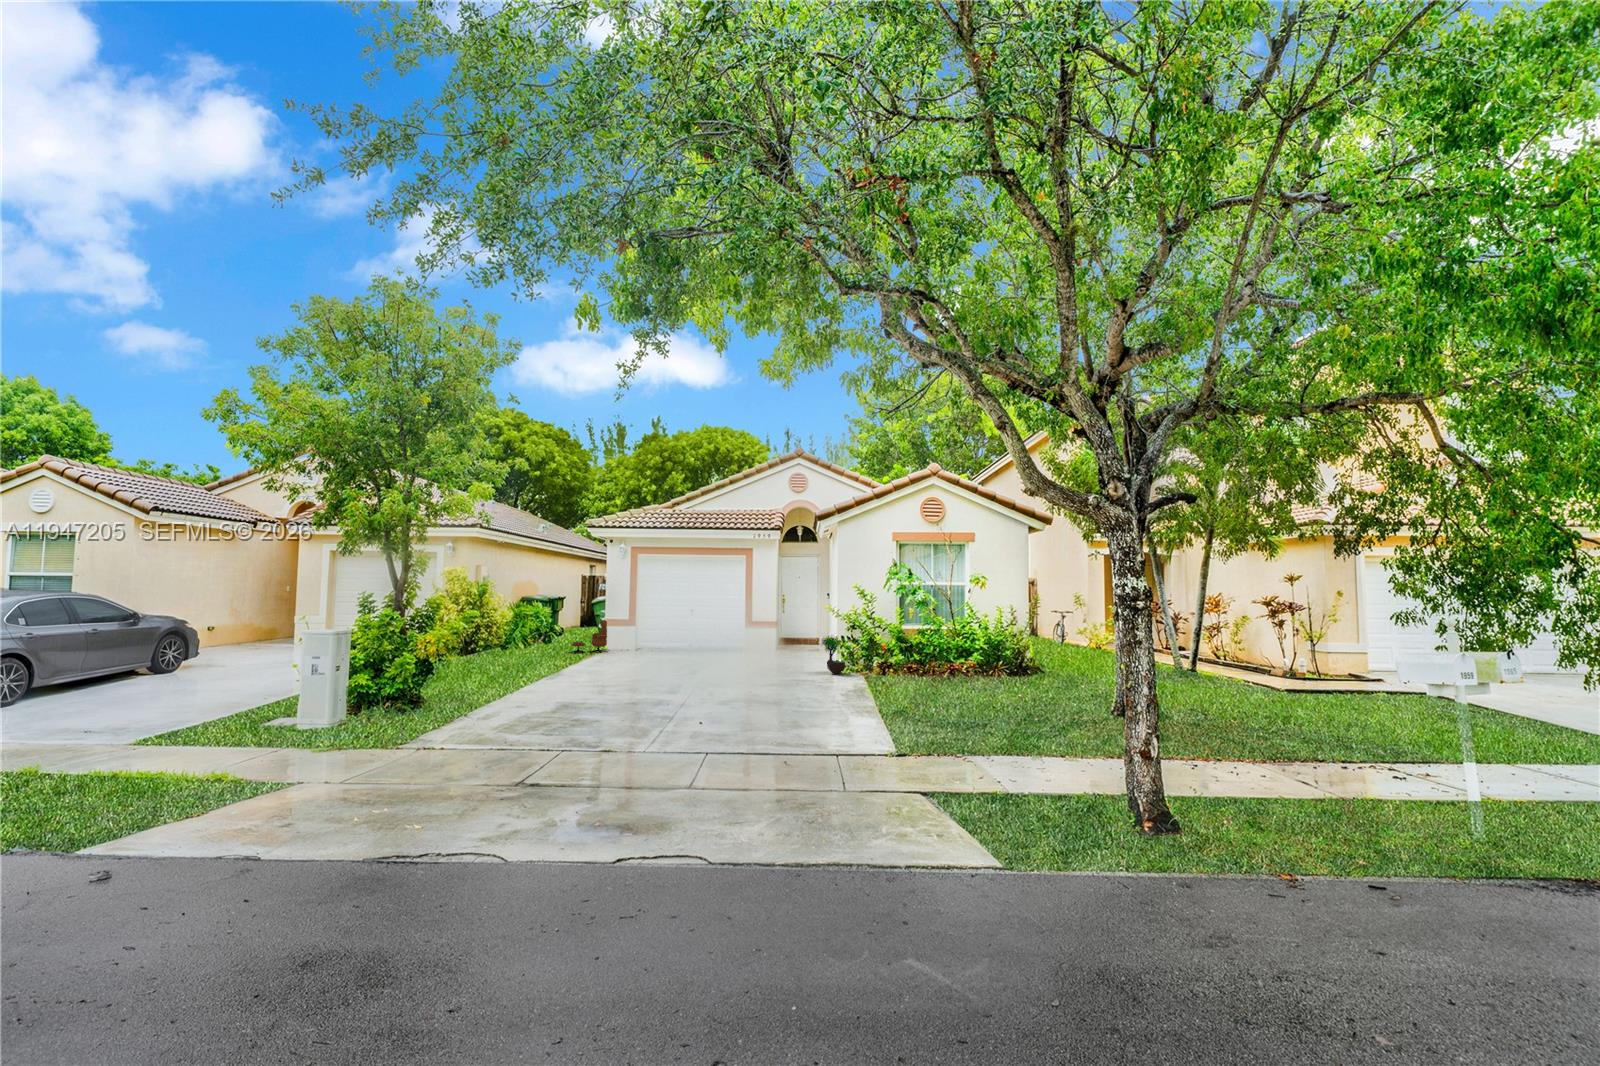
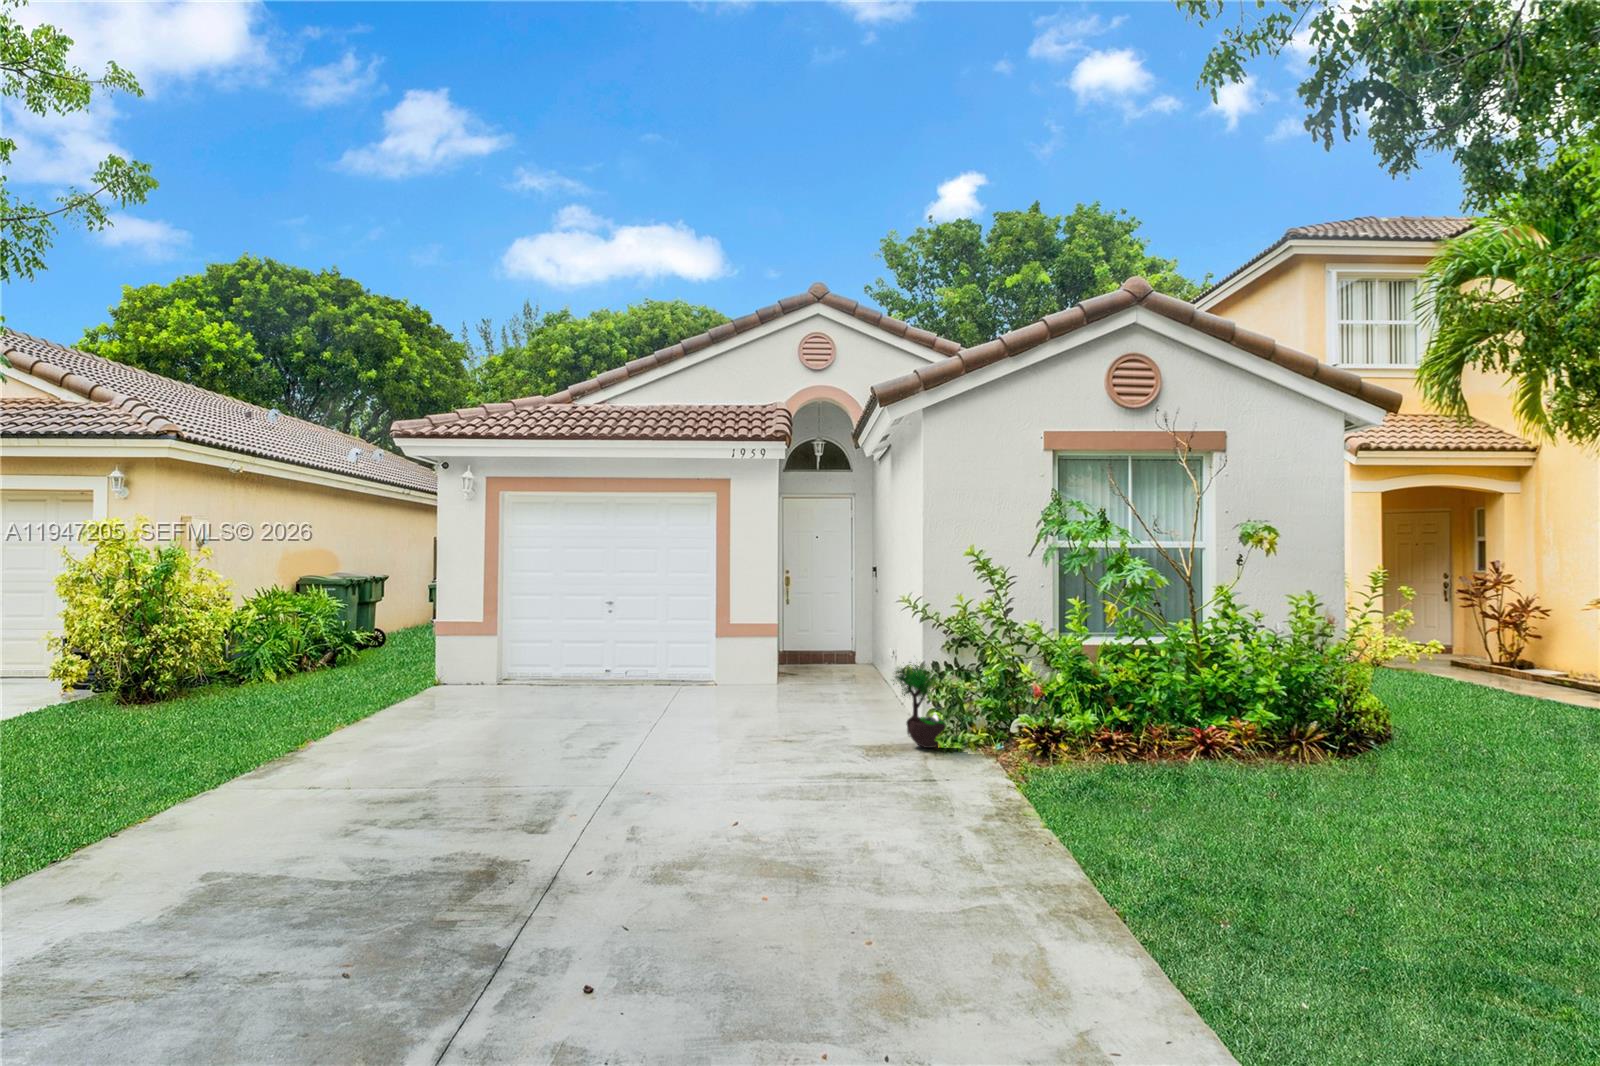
lounge chair: present [569,620,608,653] -> none [364,620,445,689]

